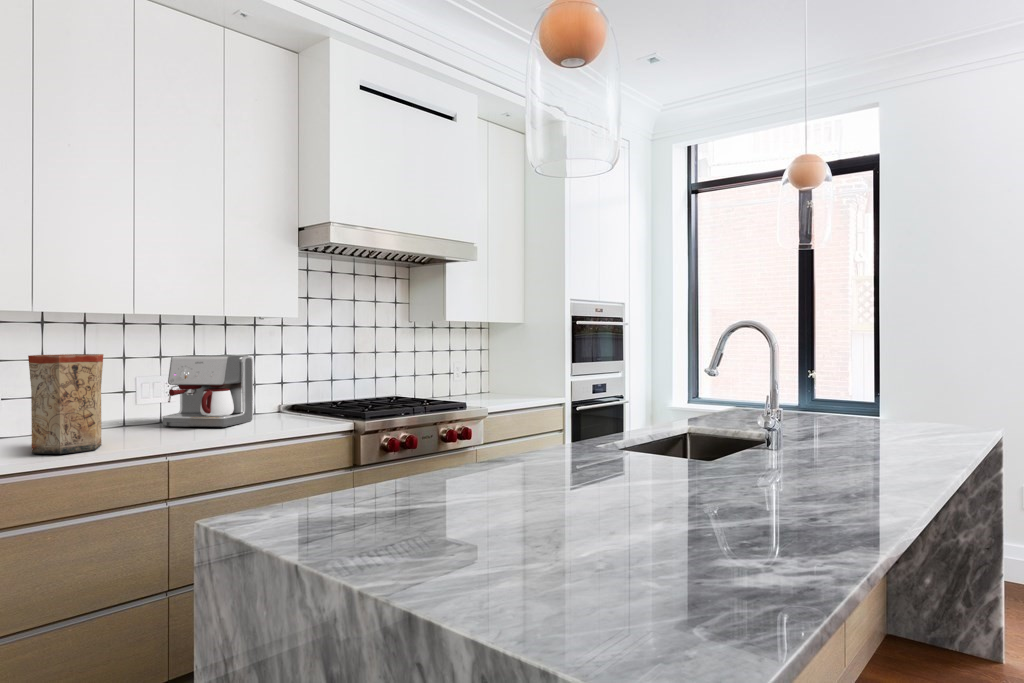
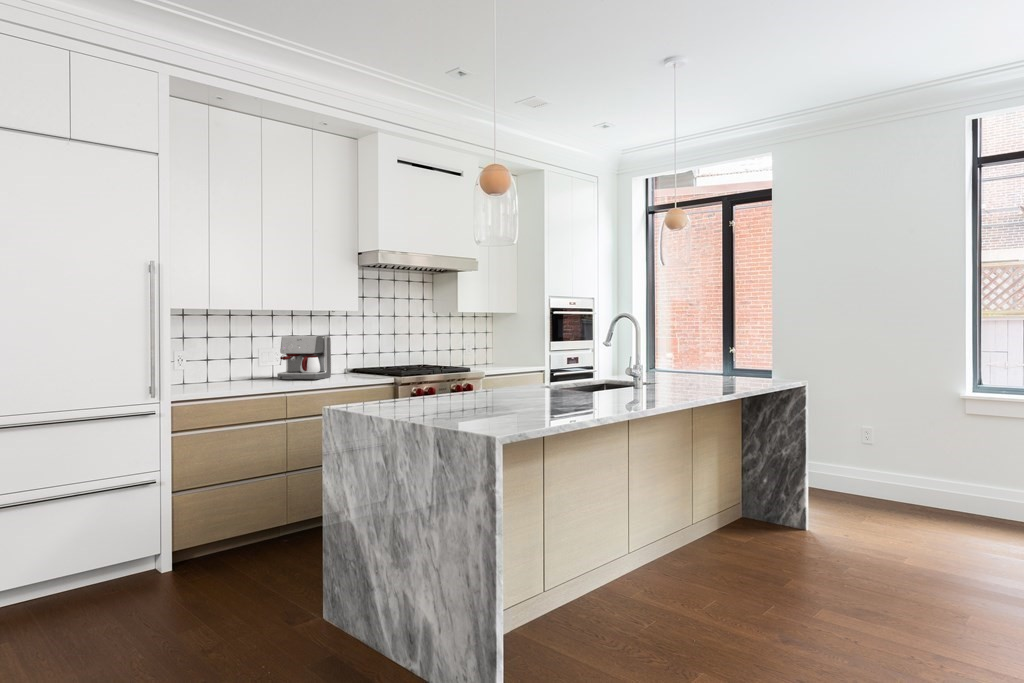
vase: present [28,354,103,454] -> none [212,334,249,390]

